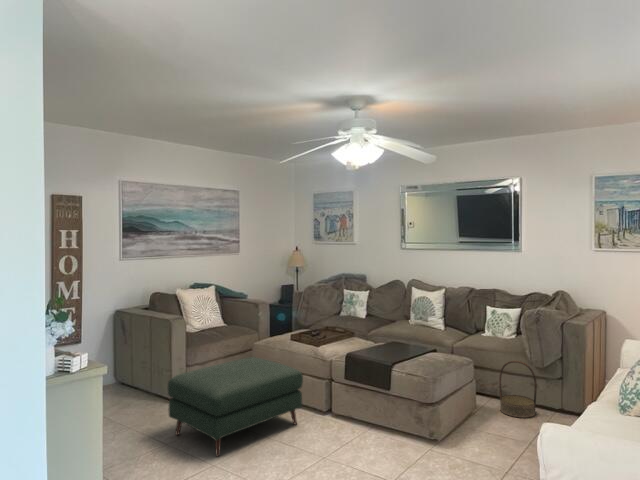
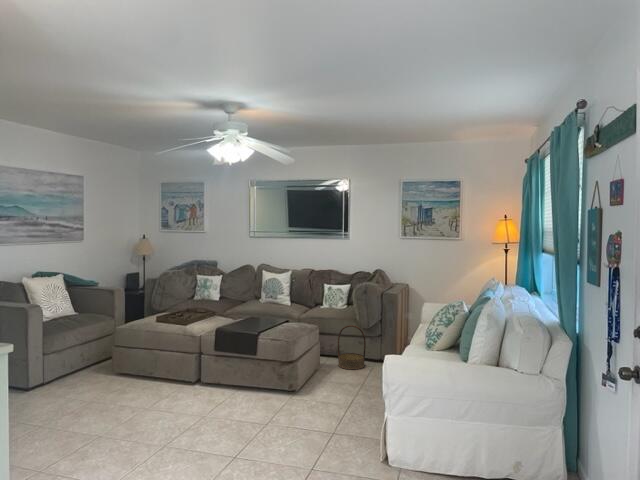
ottoman: present [168,357,303,456] -> none [39,339,177,430]

